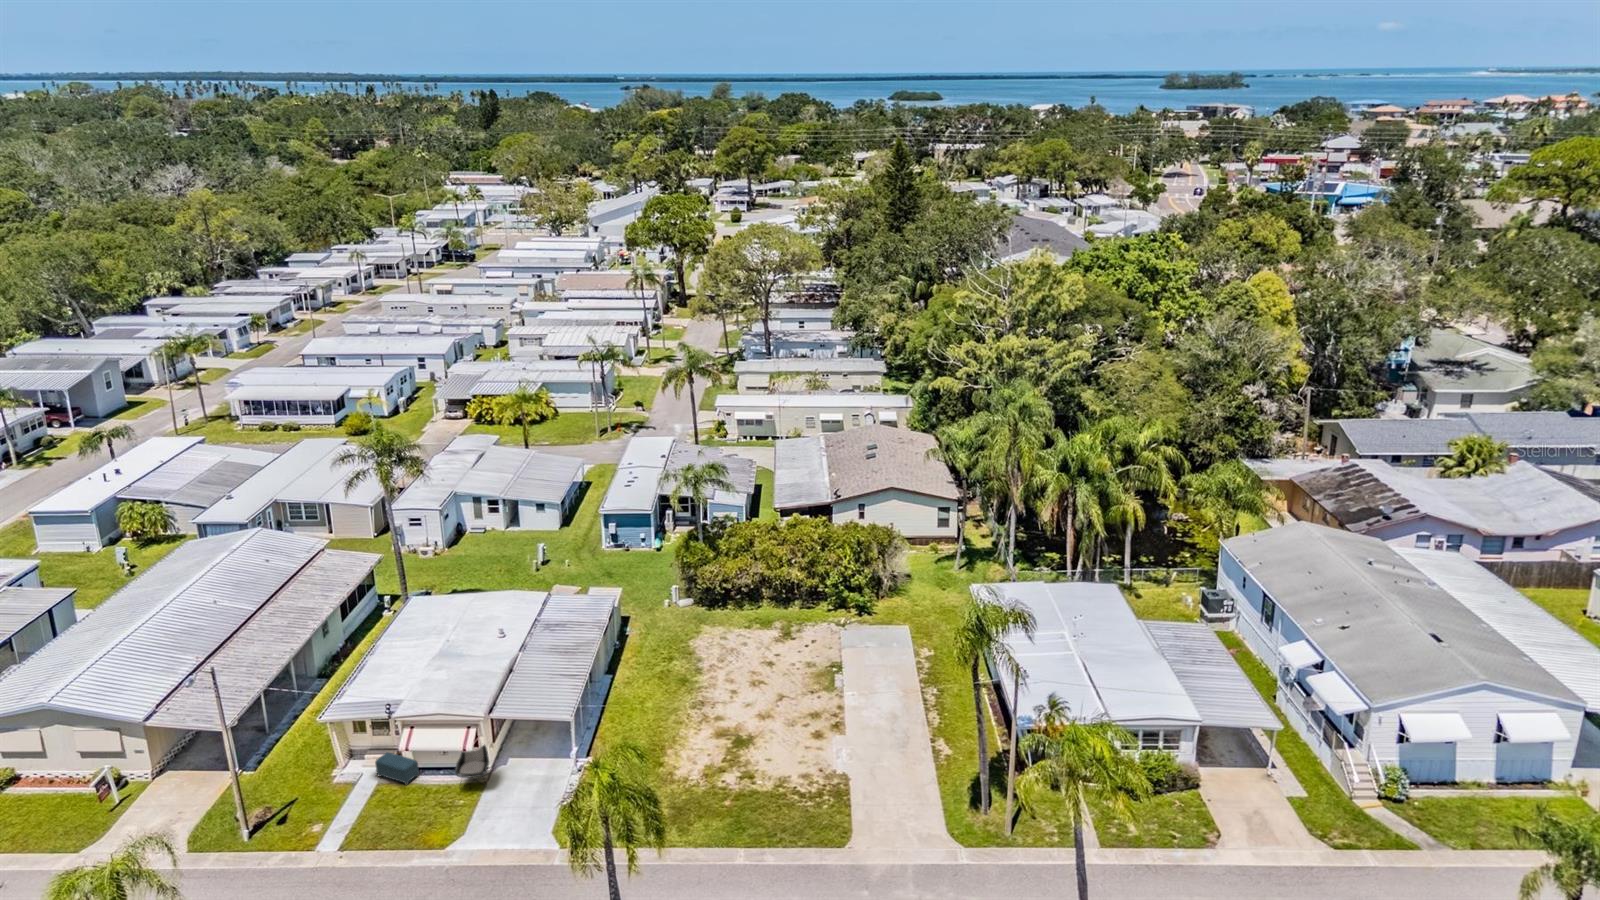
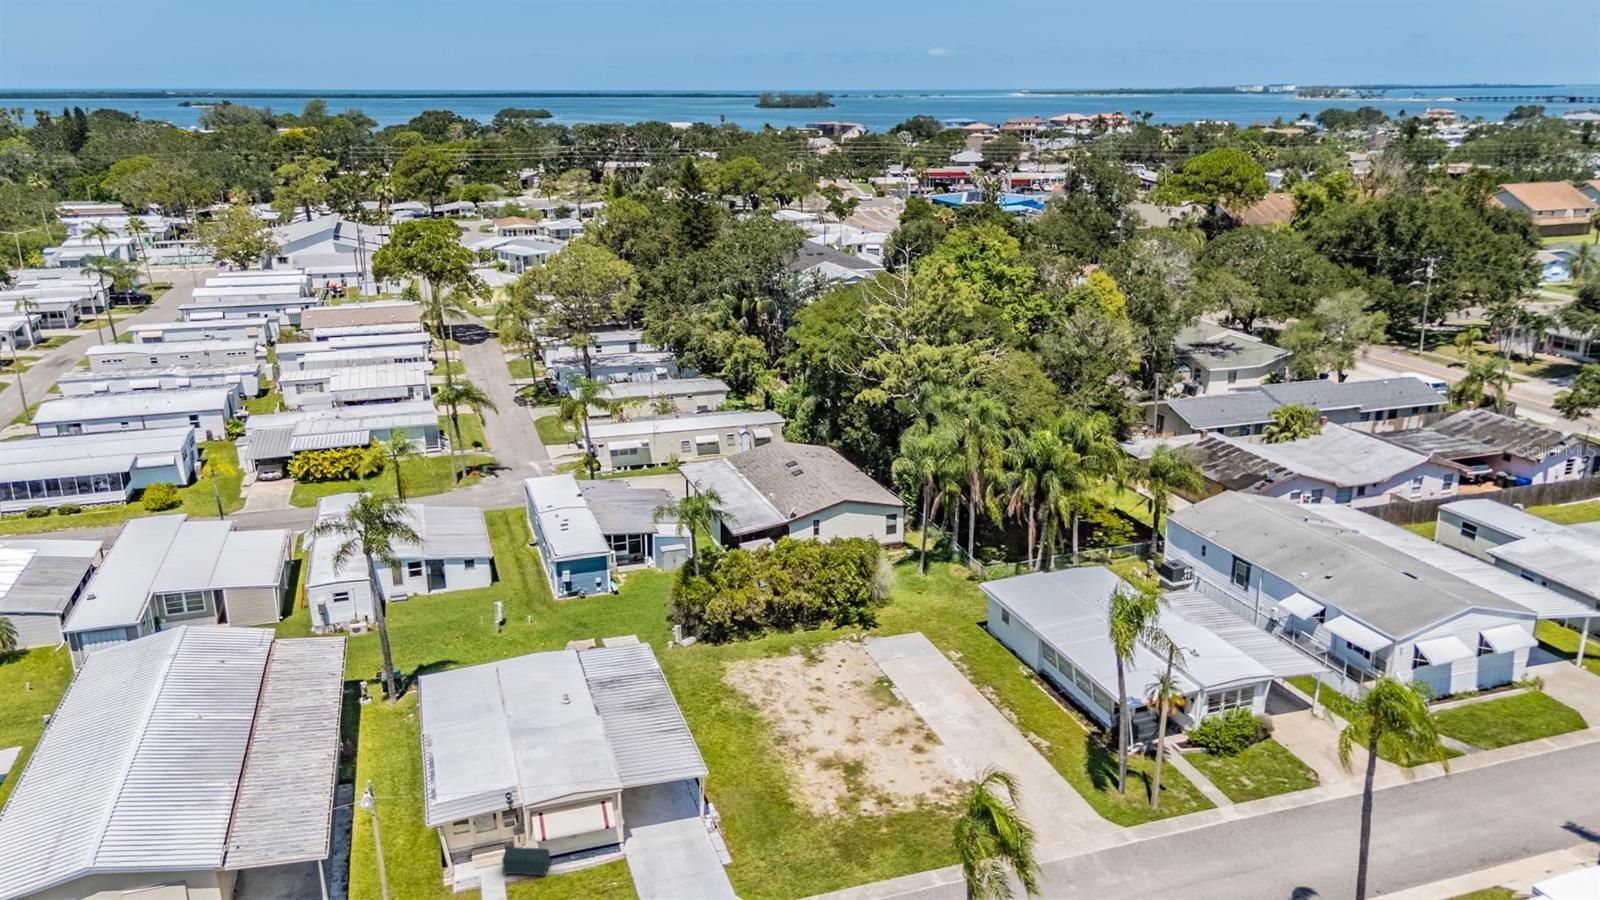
lounge chair: present [455,745,489,780] -> none [598,817,634,869]

